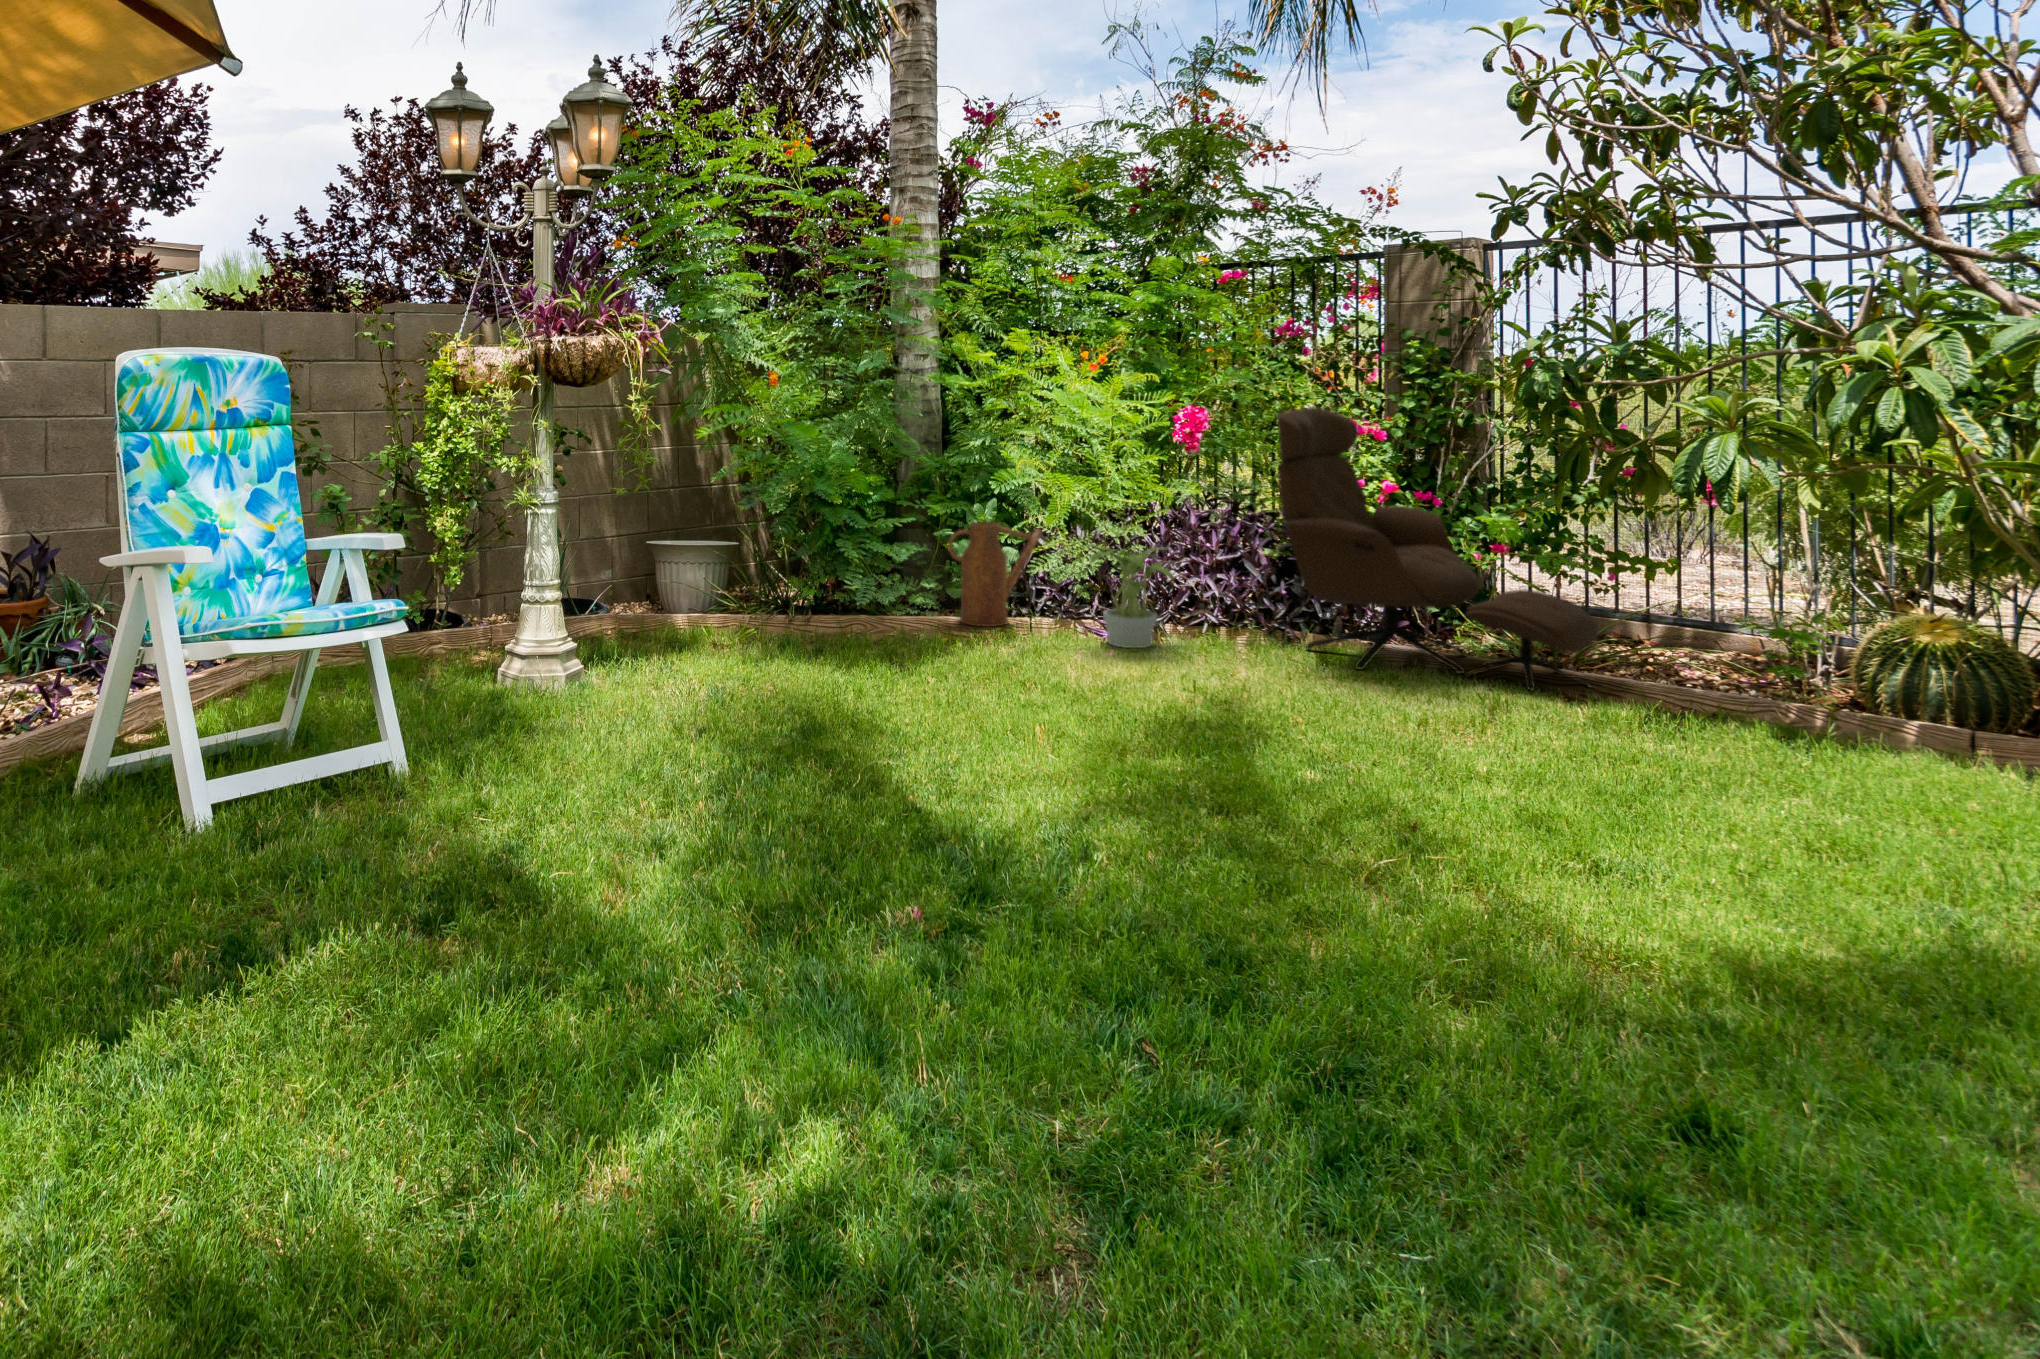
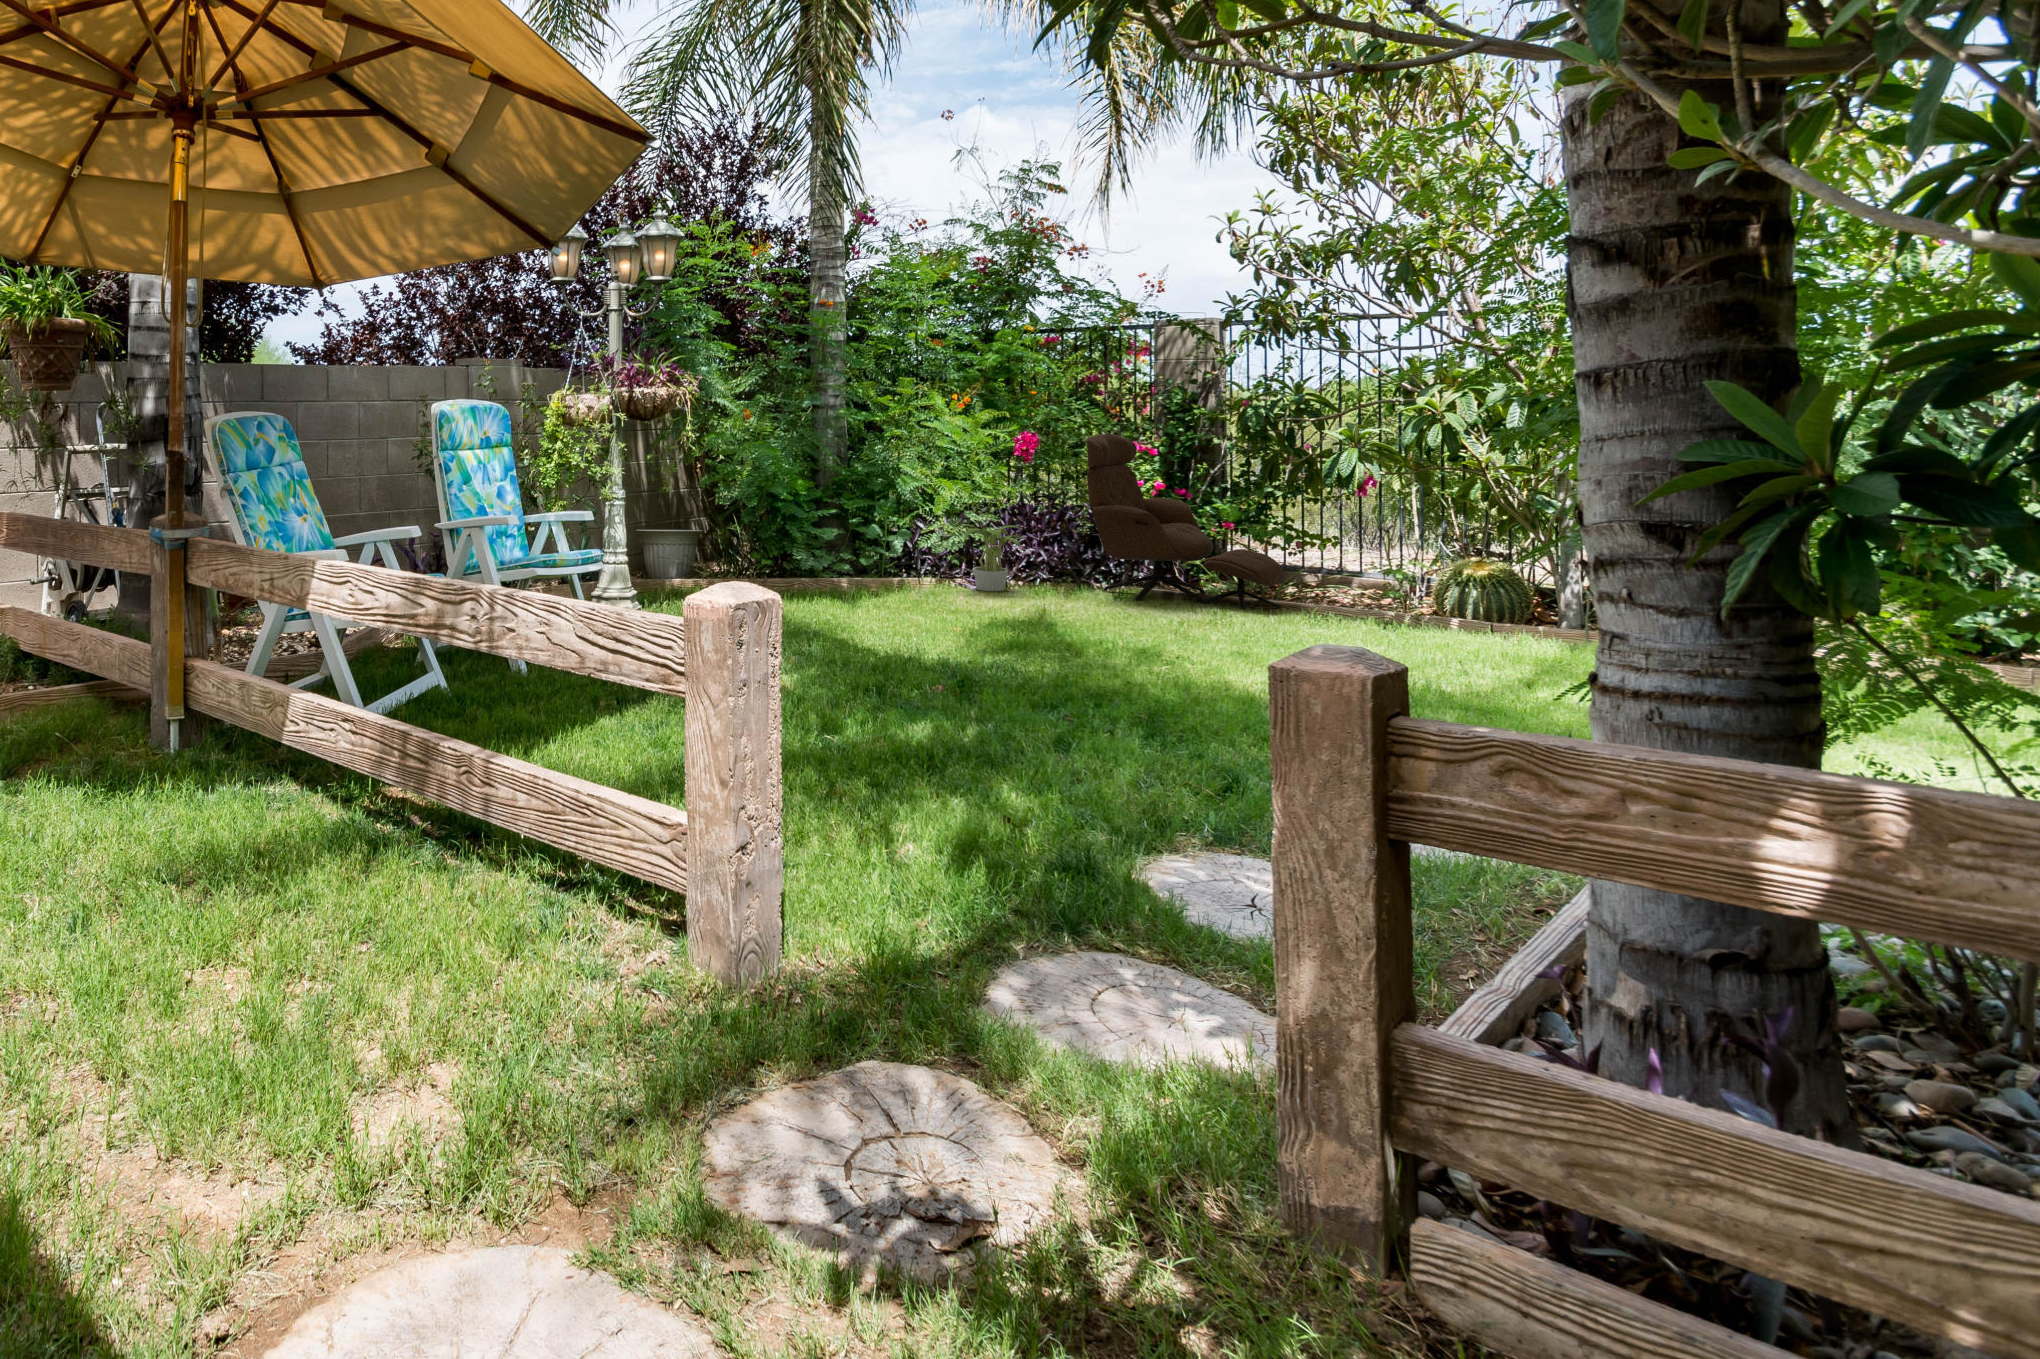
watering can: present [948,522,1042,627] -> none [864,510,930,581]

